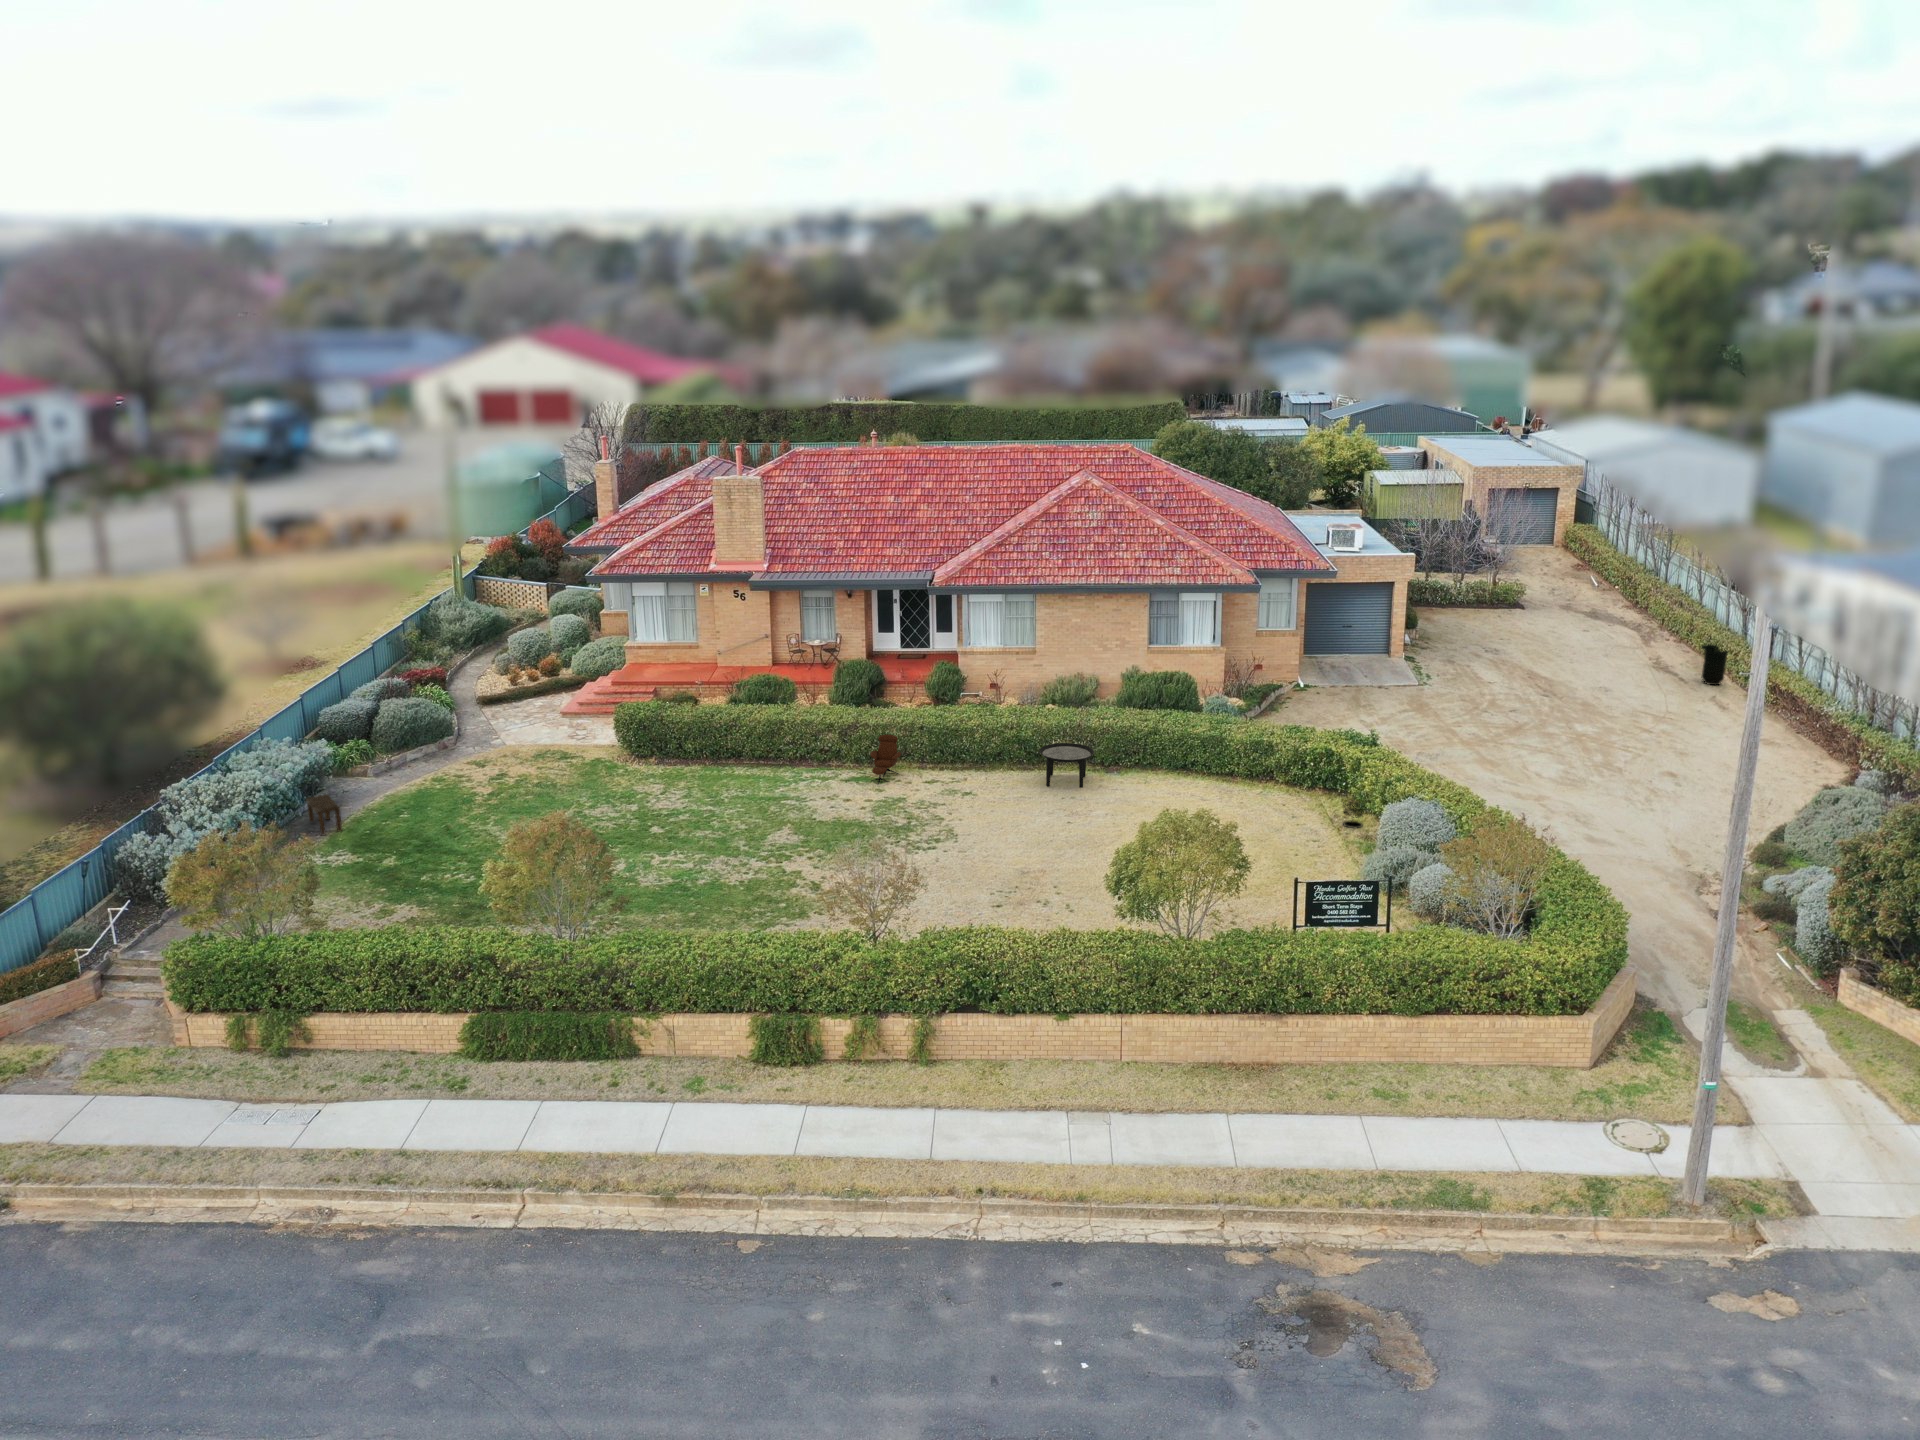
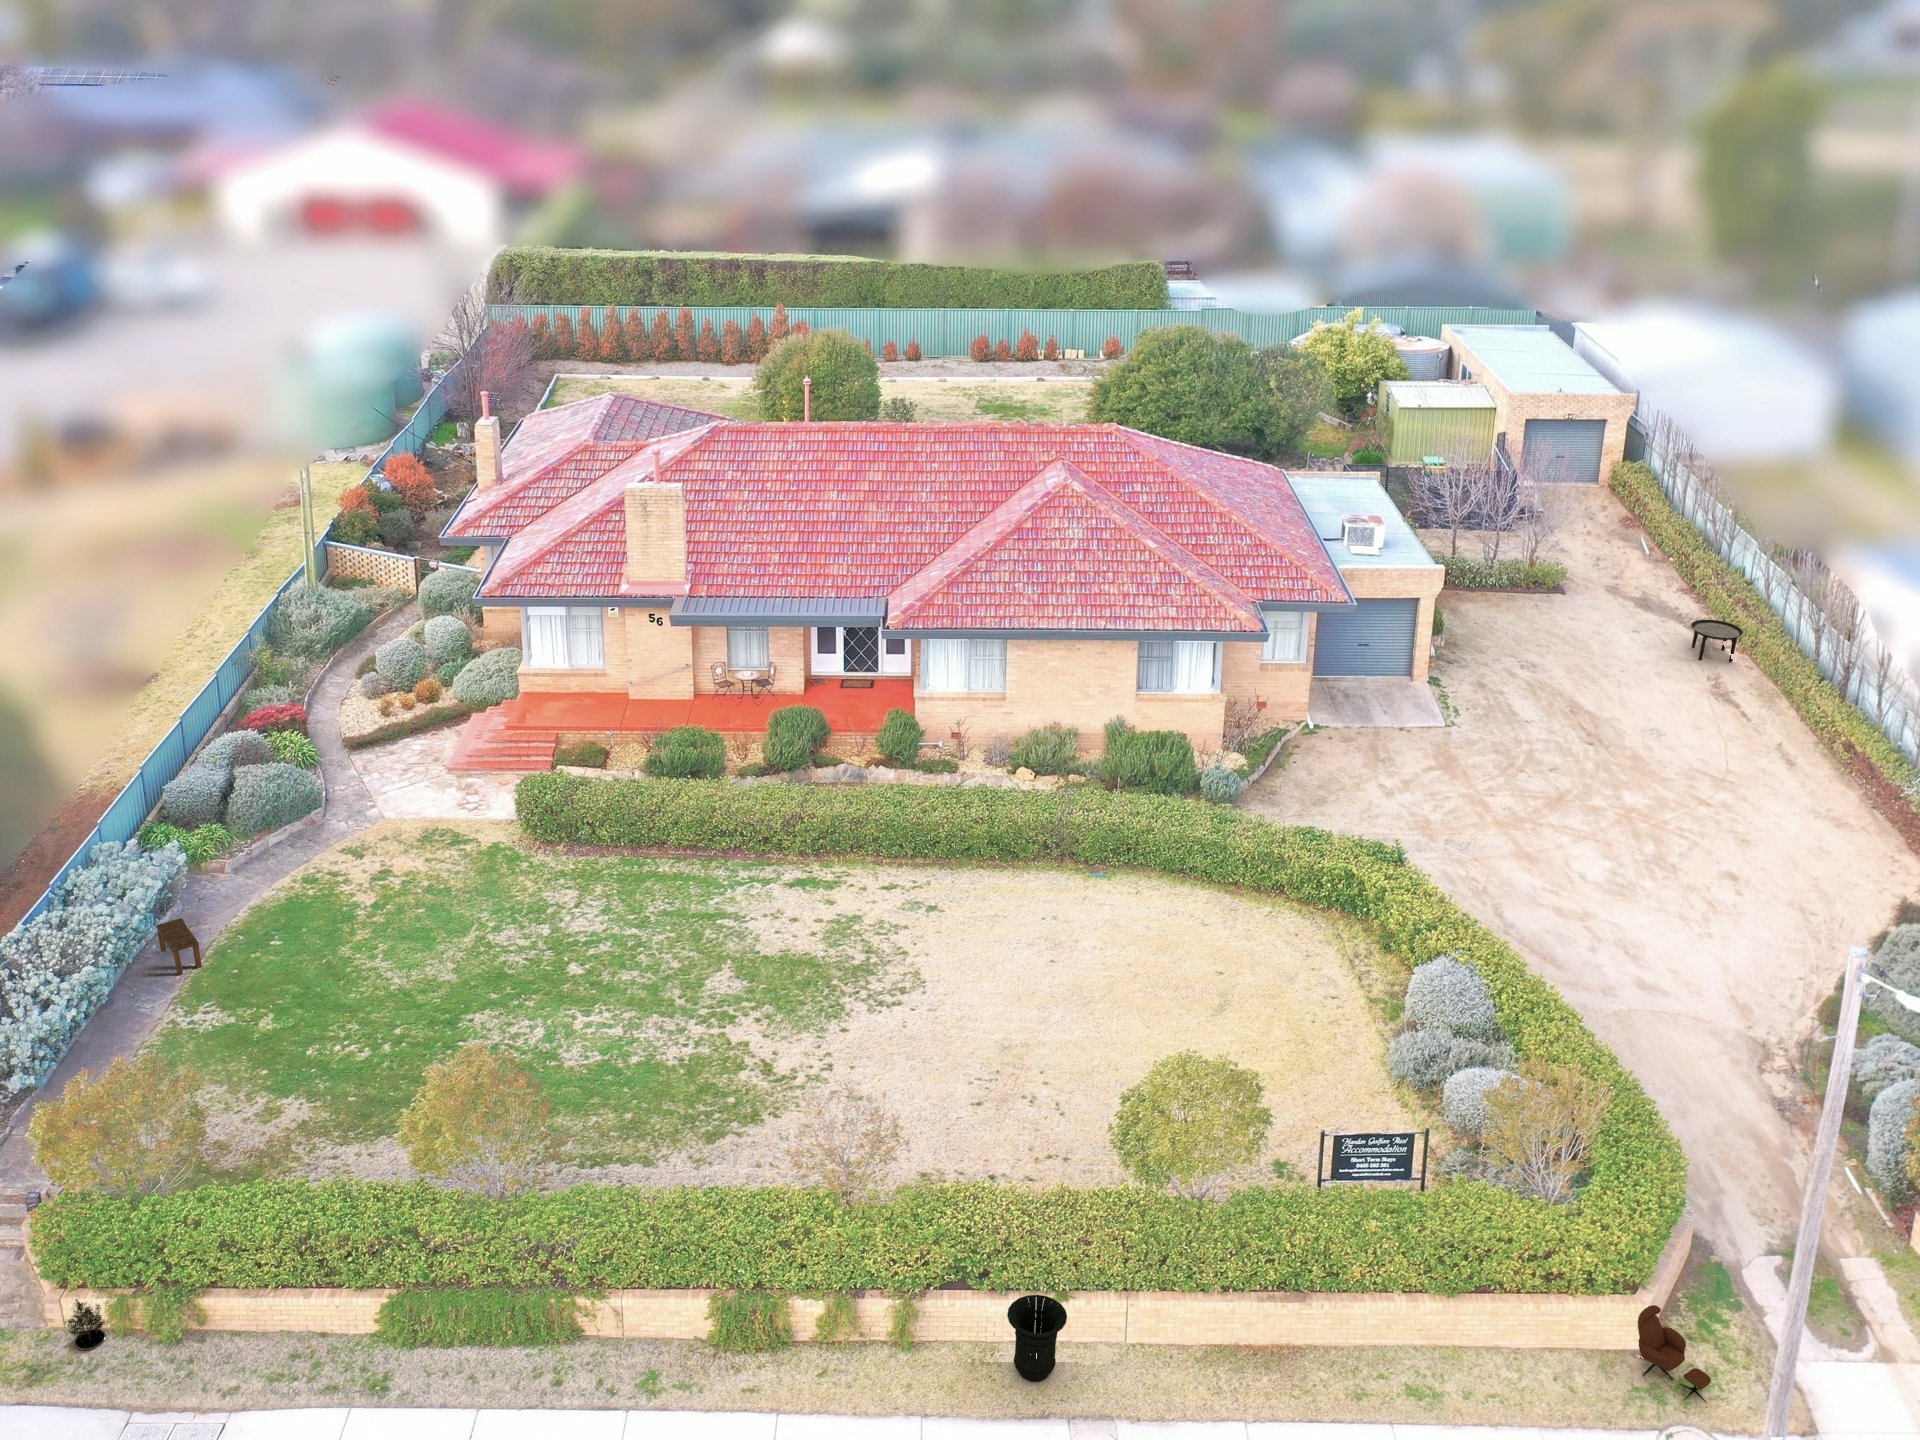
trash can: present [1701,644,1728,685] -> present [1007,1295,1067,1382]
lounge chair: present [871,735,901,784] -> present [1638,1305,1711,1403]
round table: present [1039,743,1094,788] -> present [1691,620,1743,662]
potted tree: present [1343,793,1364,828] -> present [65,1299,106,1350]

